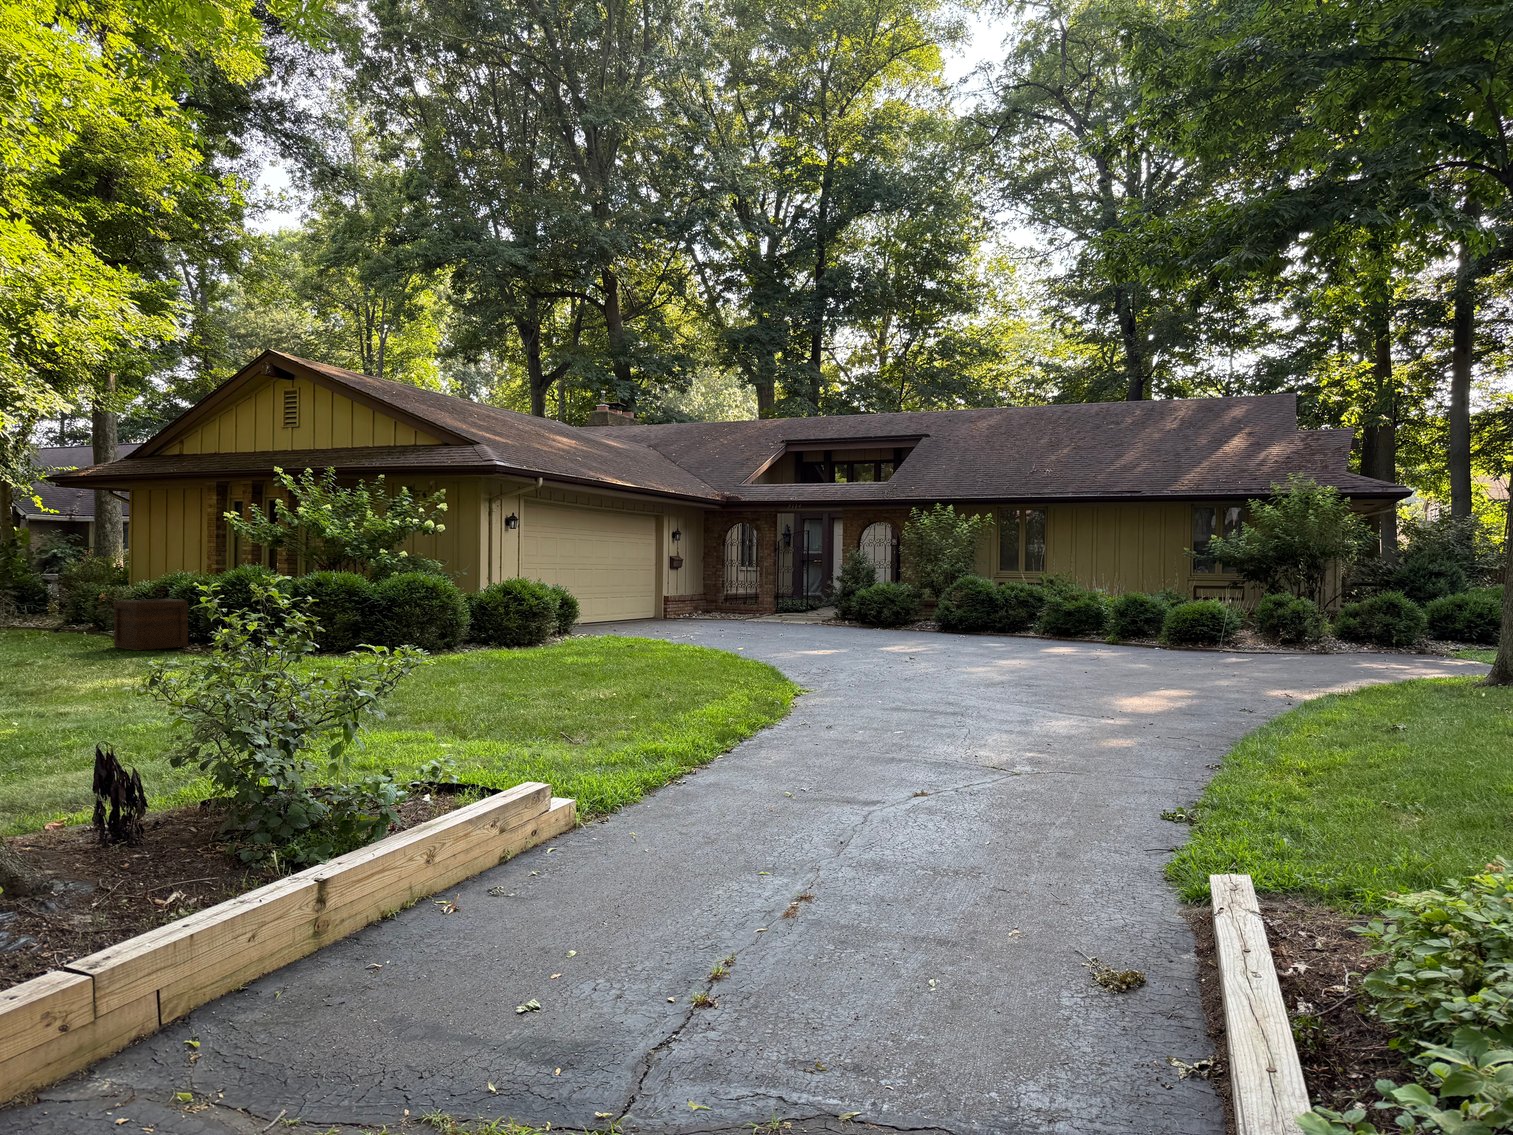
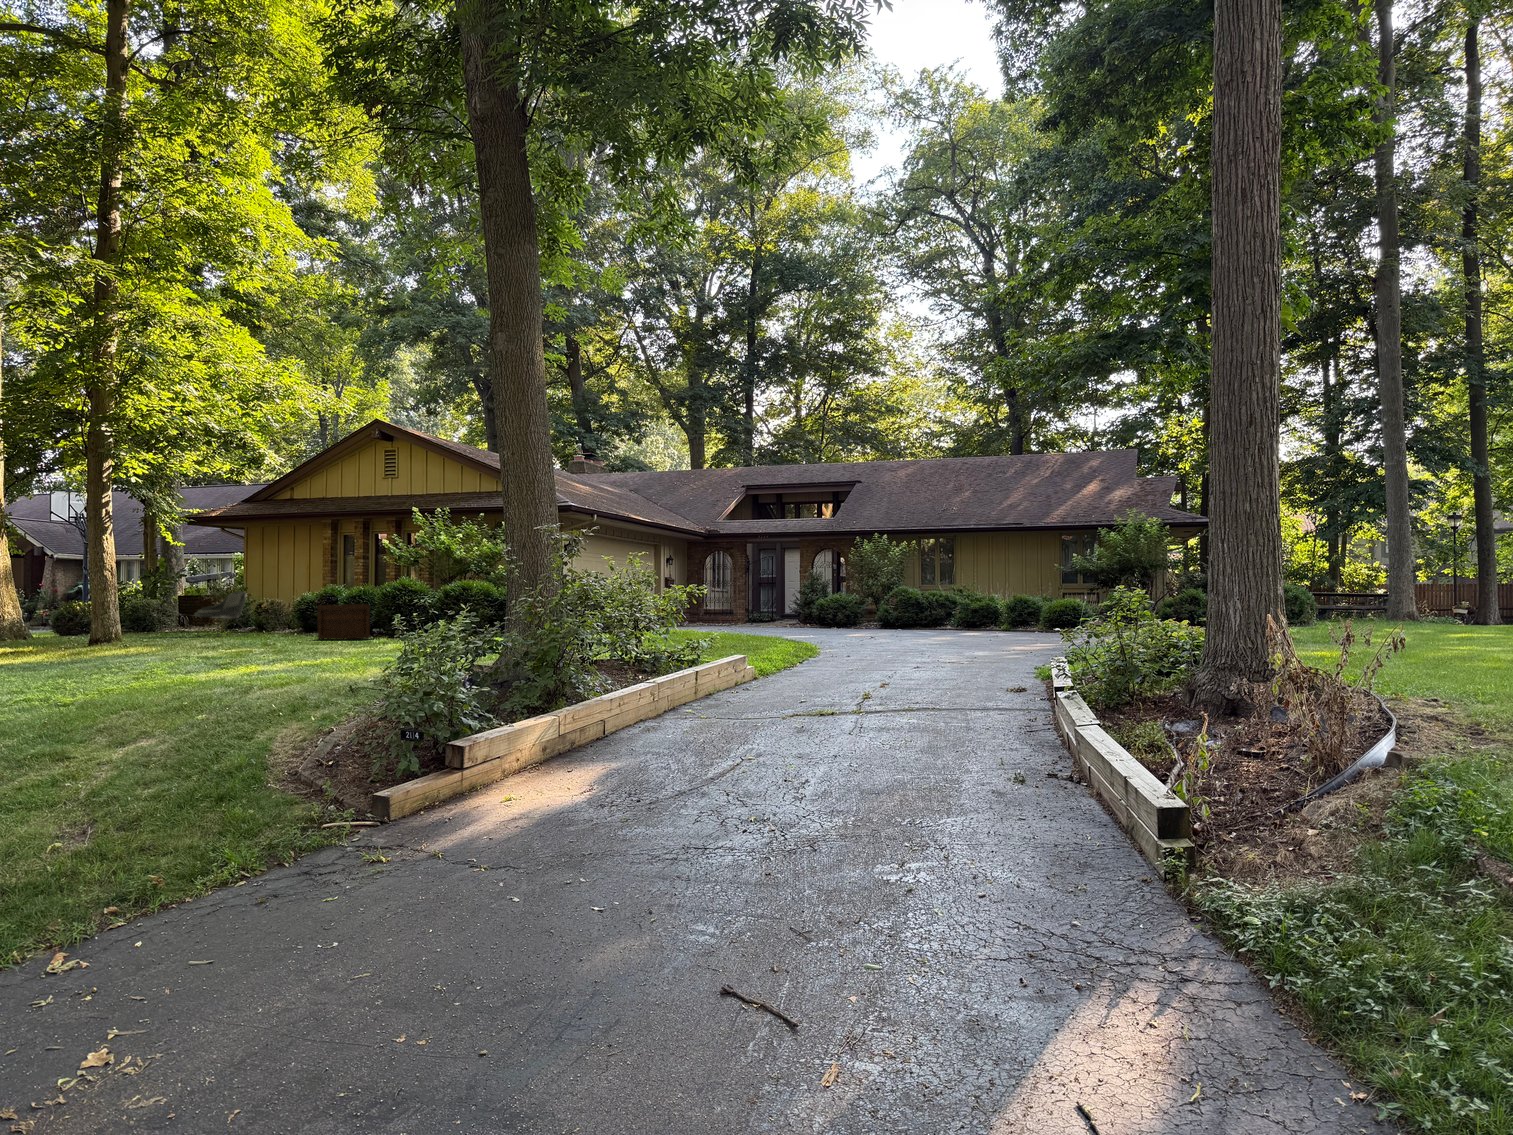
lounge chair: none [19,574,88,634] -> present [194,592,247,636]

